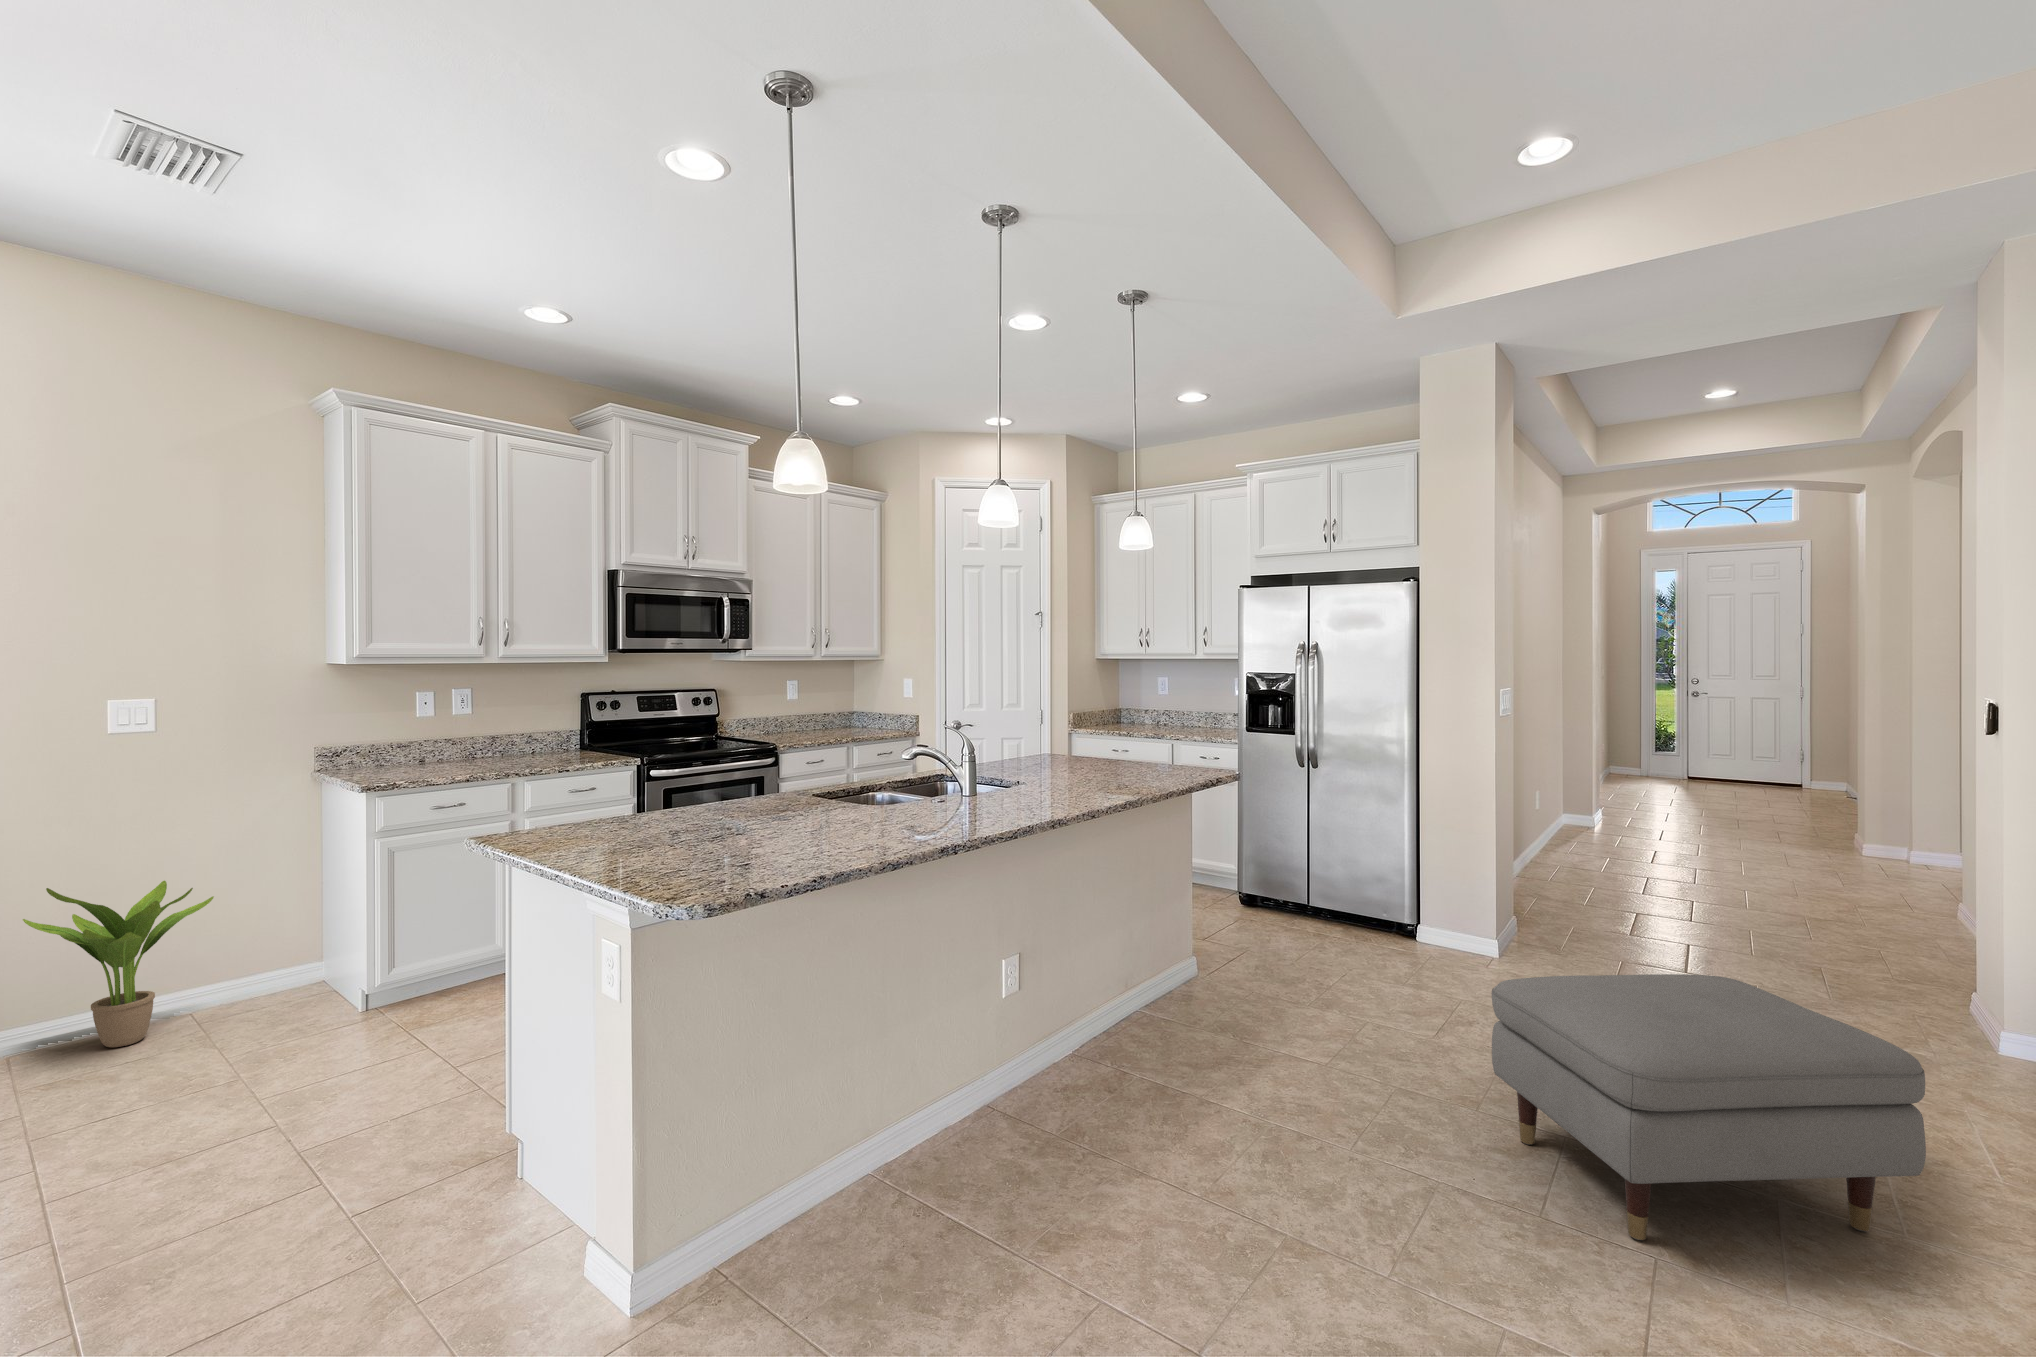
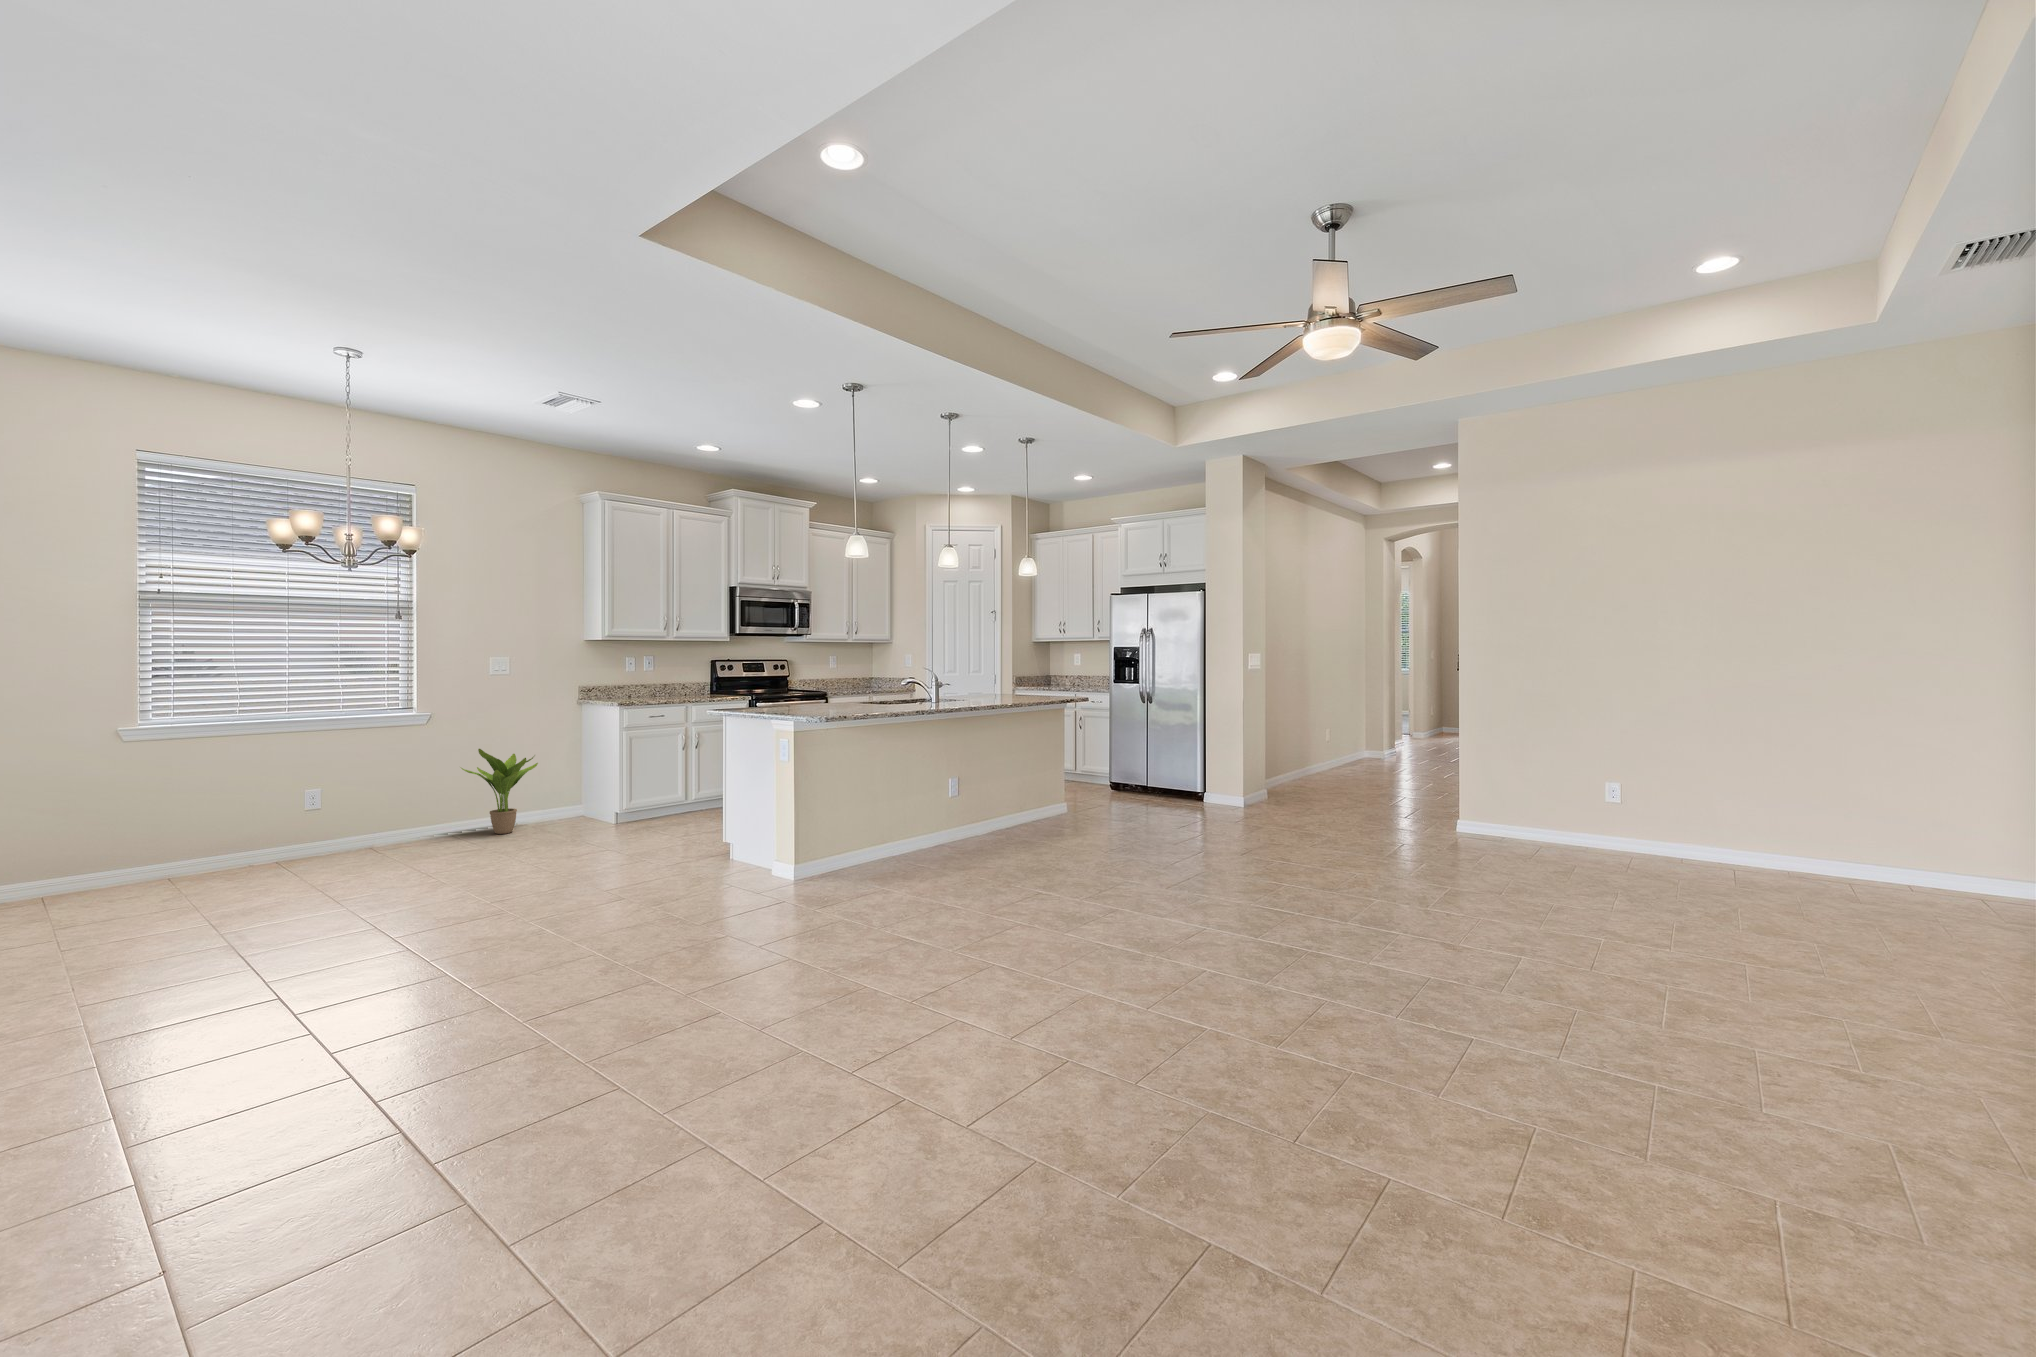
ottoman: present [1492,974,1926,1240] -> none [1175,777,1325,871]

